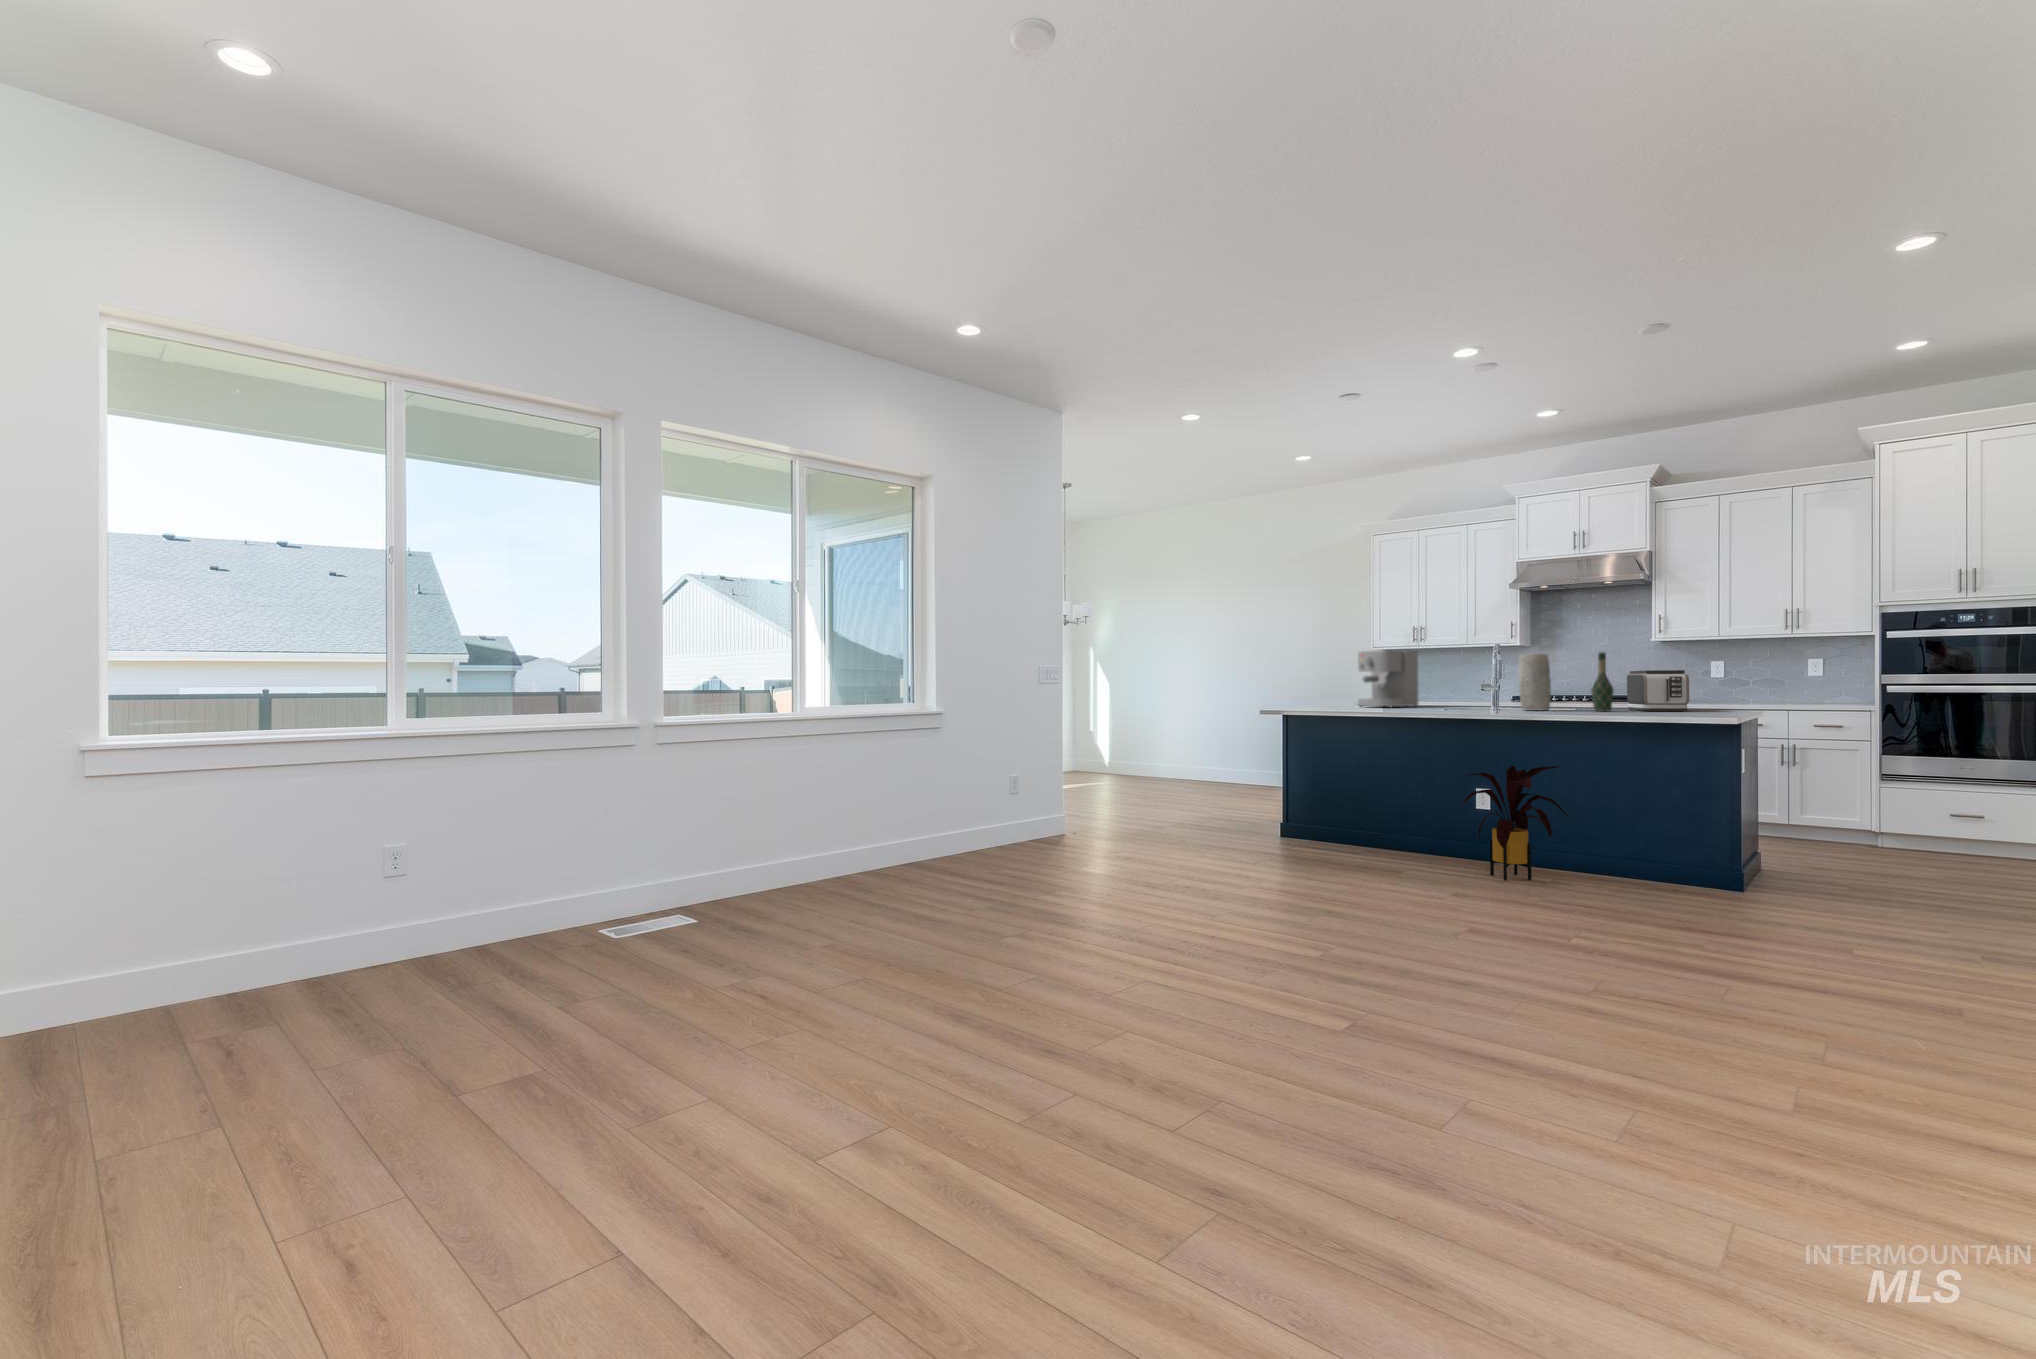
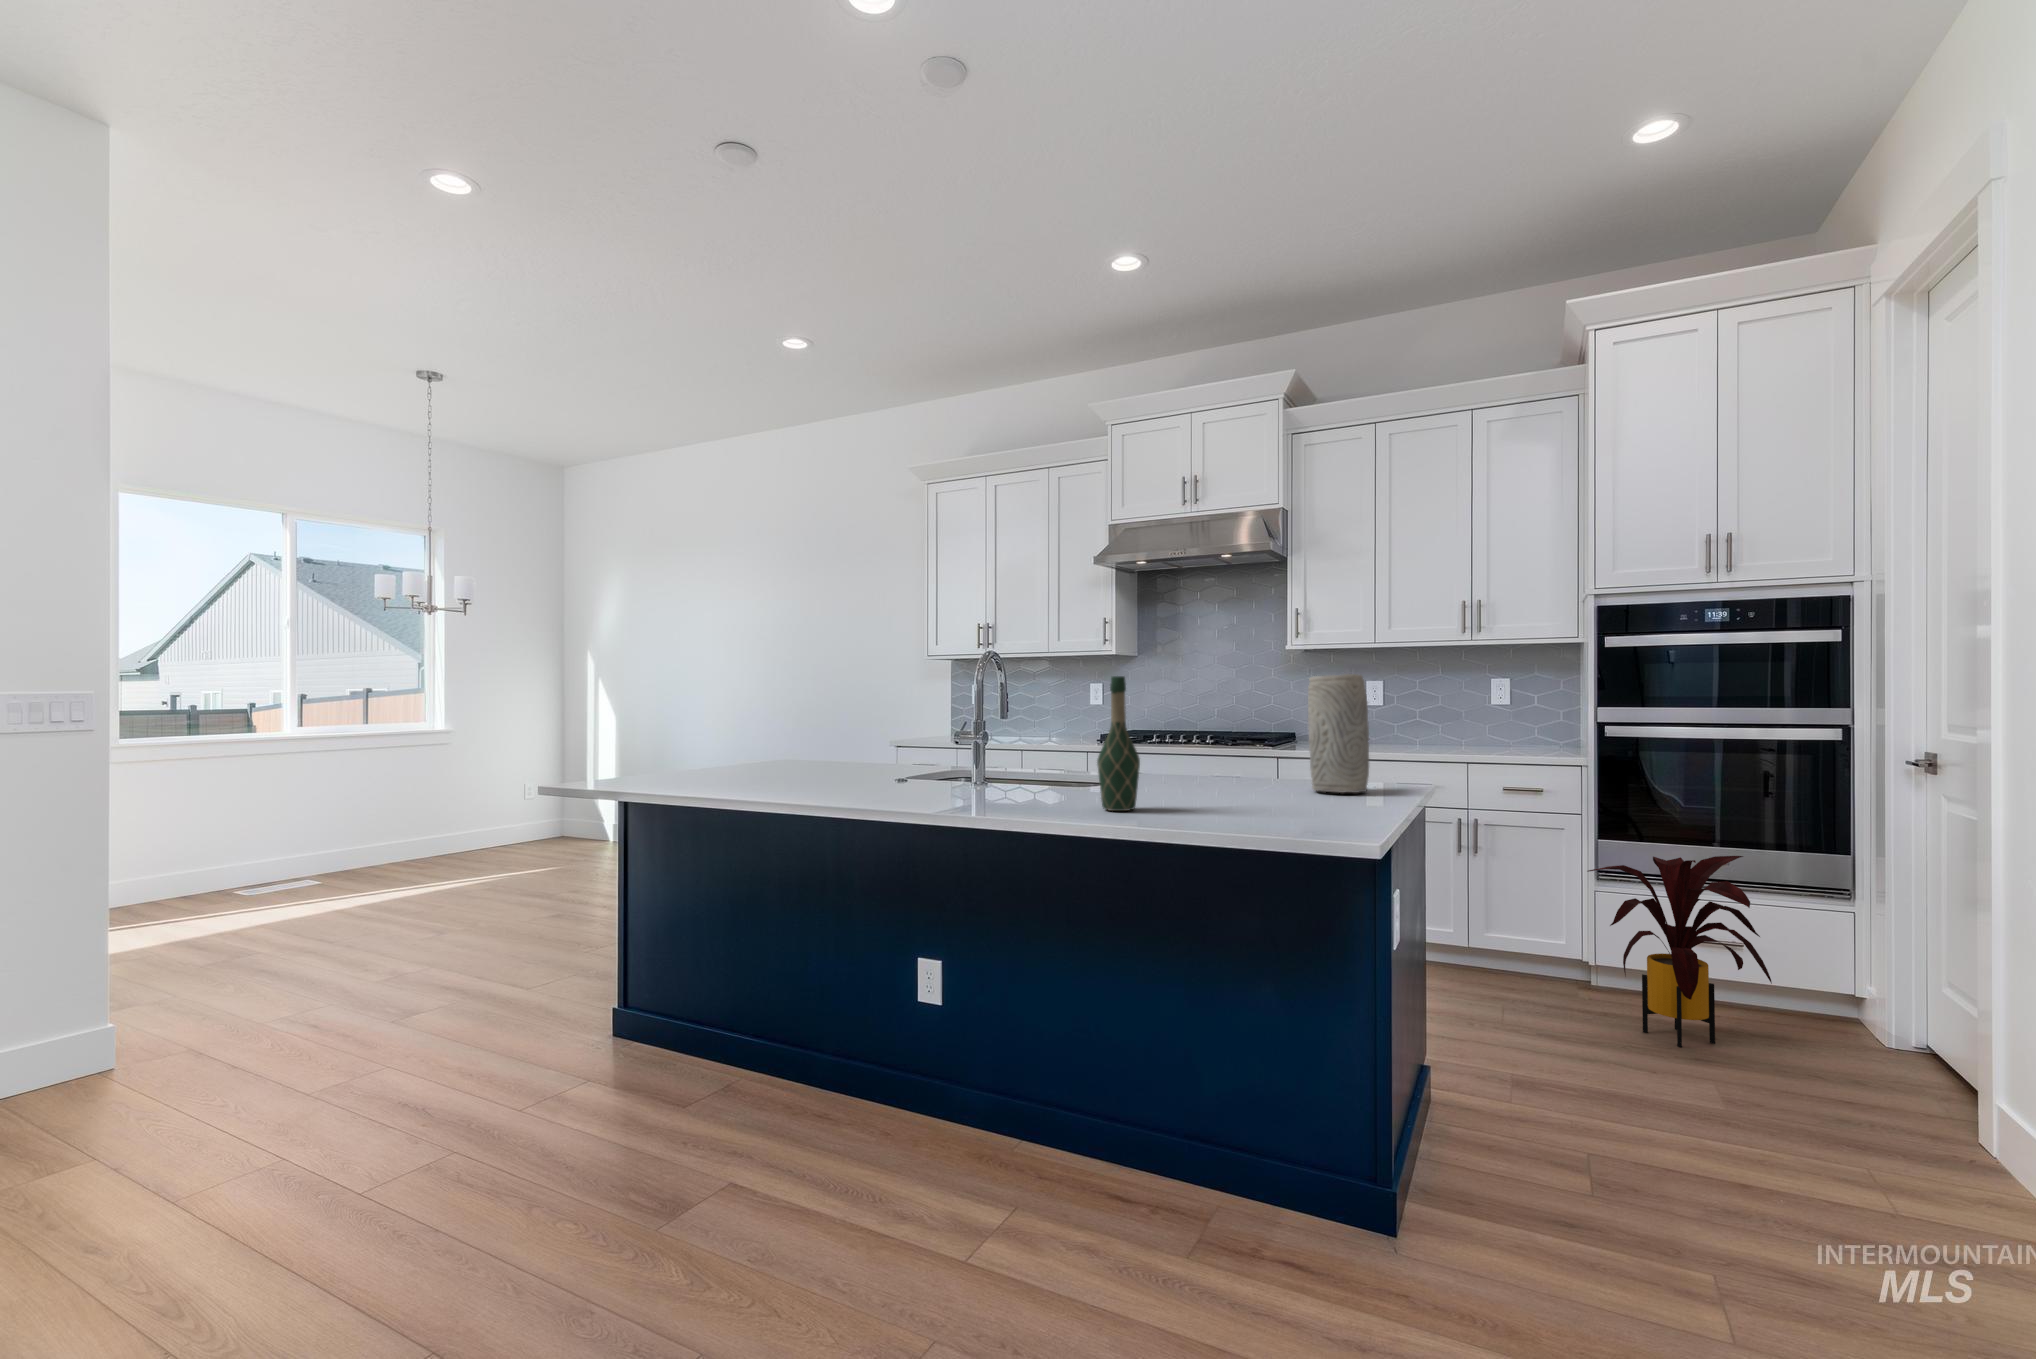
coffee maker: present [1358,650,1418,707] -> none [708,664,842,785]
vase: present [1519,654,1551,710] -> present [1308,674,1369,793]
toaster: present [1627,670,1689,711] -> none [1188,713,1288,809]
house plant: present [1460,766,1569,880] -> present [1588,856,1772,1047]

